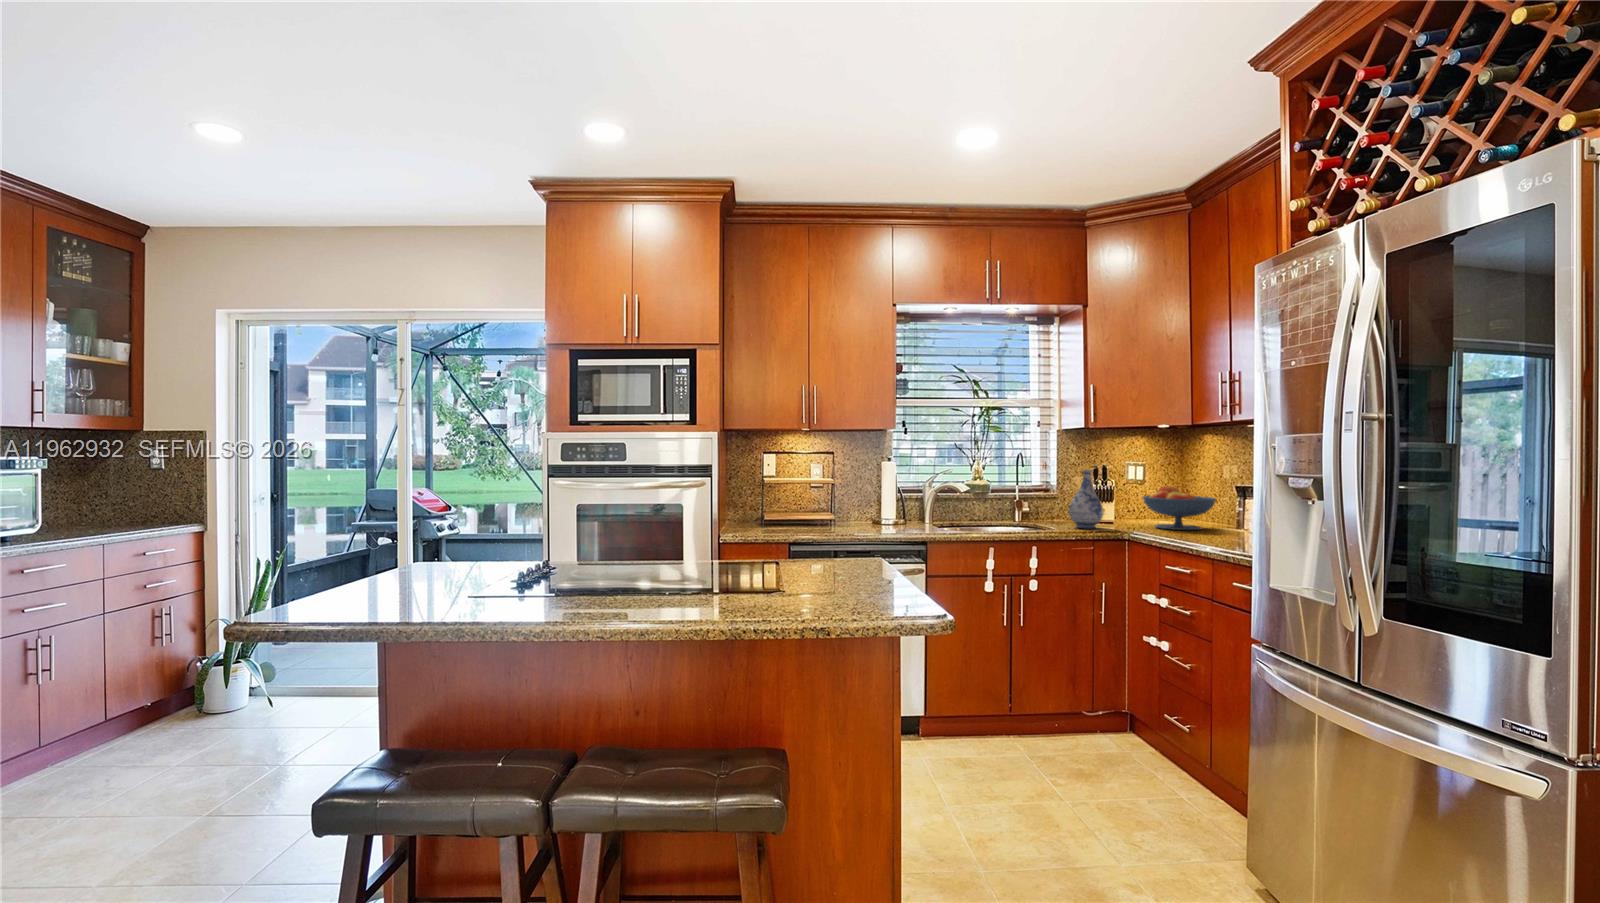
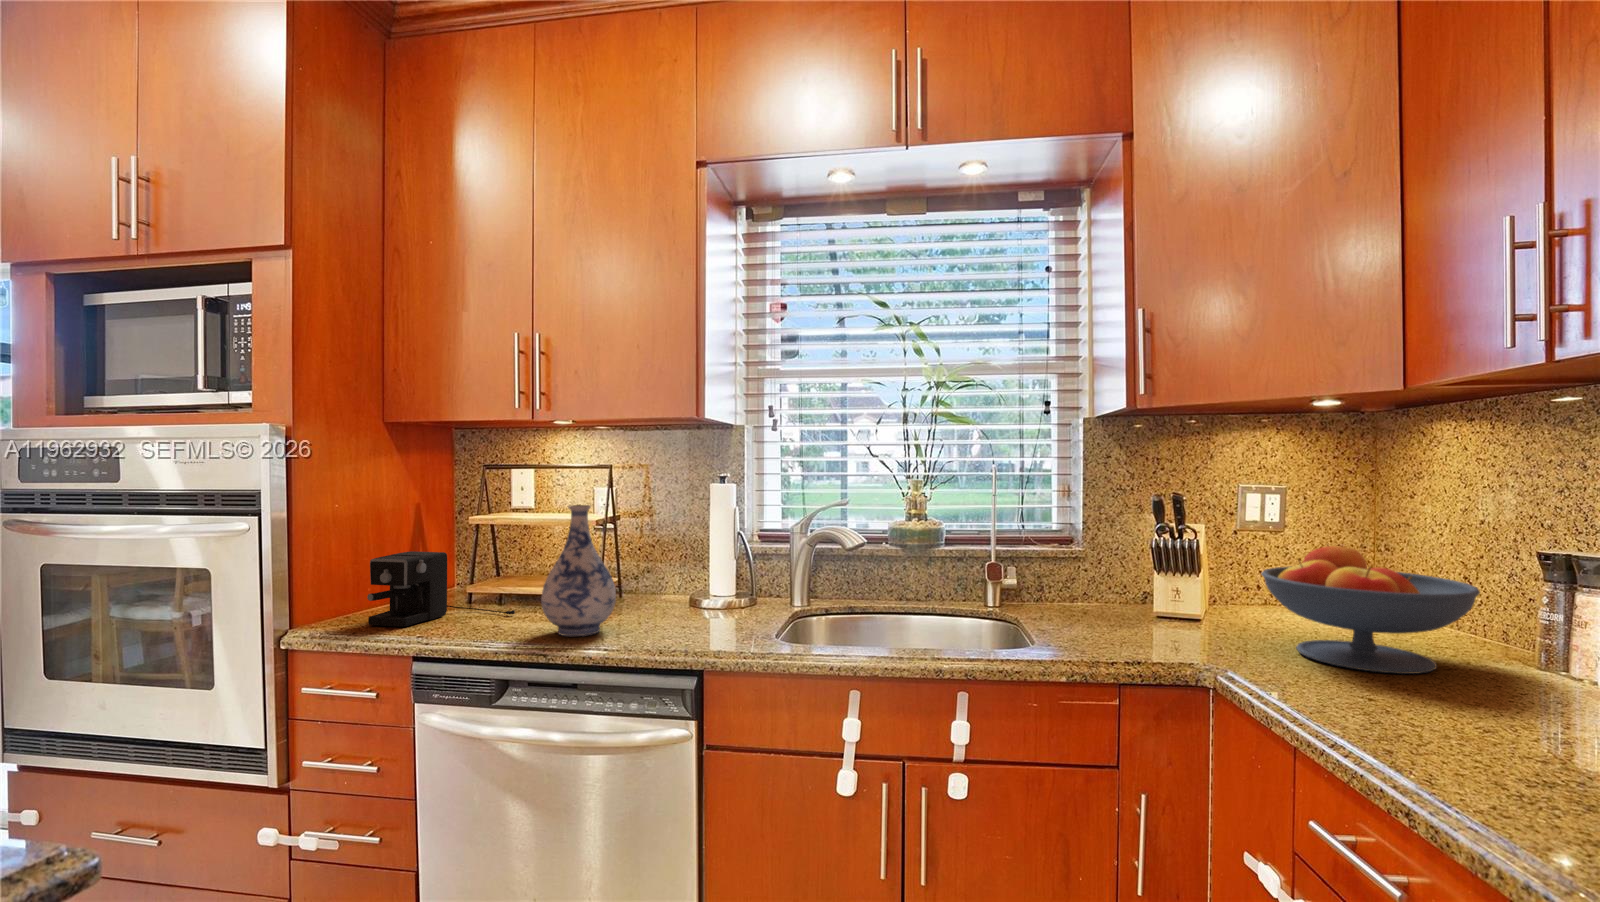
vase: present [1069,470,1103,528] -> present [541,505,616,636]
coffee maker: none [743,497,801,532] -> present [367,551,515,627]

